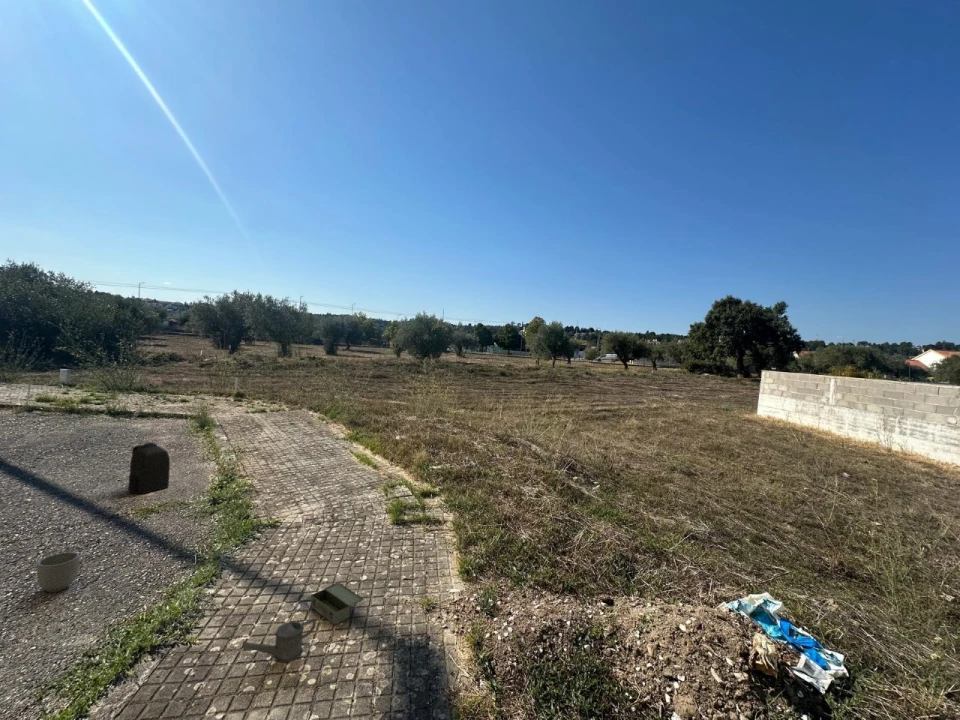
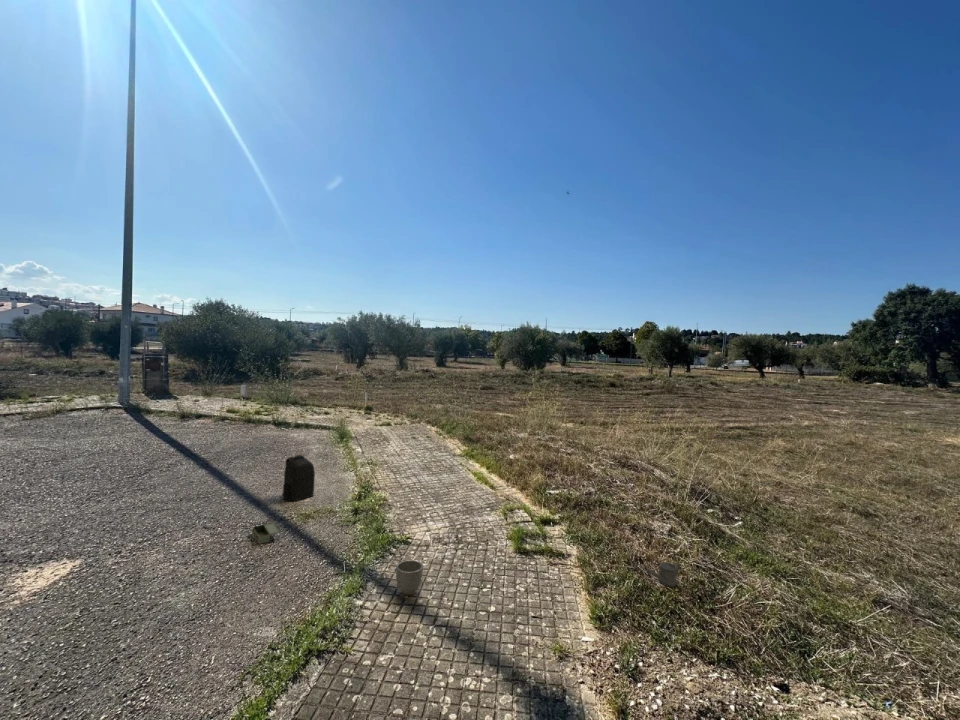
planter: present [37,552,79,593] -> present [396,560,423,595]
toolbox: present [311,583,363,624] -> present [252,523,281,544]
watering can: present [242,619,315,662] -> present [647,562,680,587]

